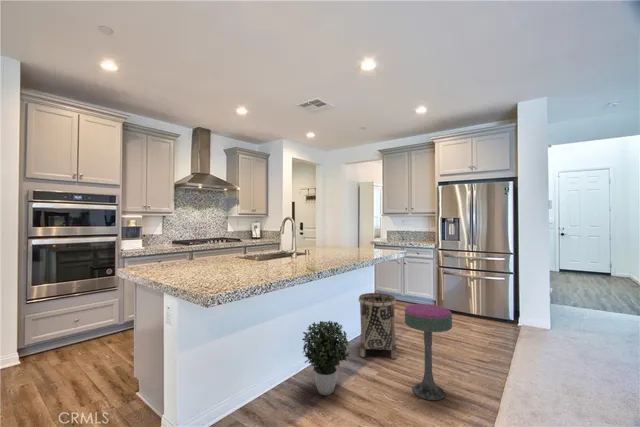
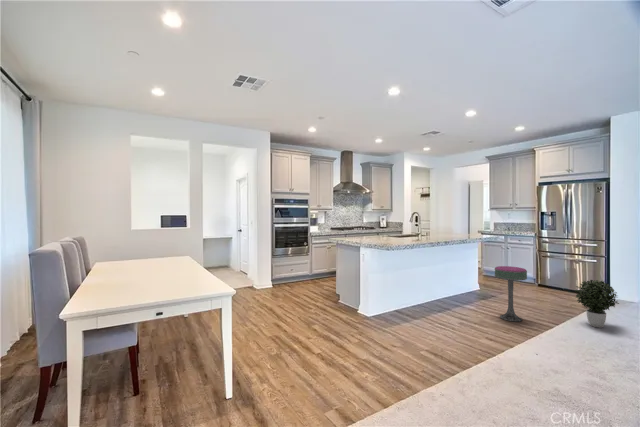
basket: present [359,293,396,359] -> none [465,263,493,305]
potted plant: present [302,321,350,395] -> present [575,280,619,328]

